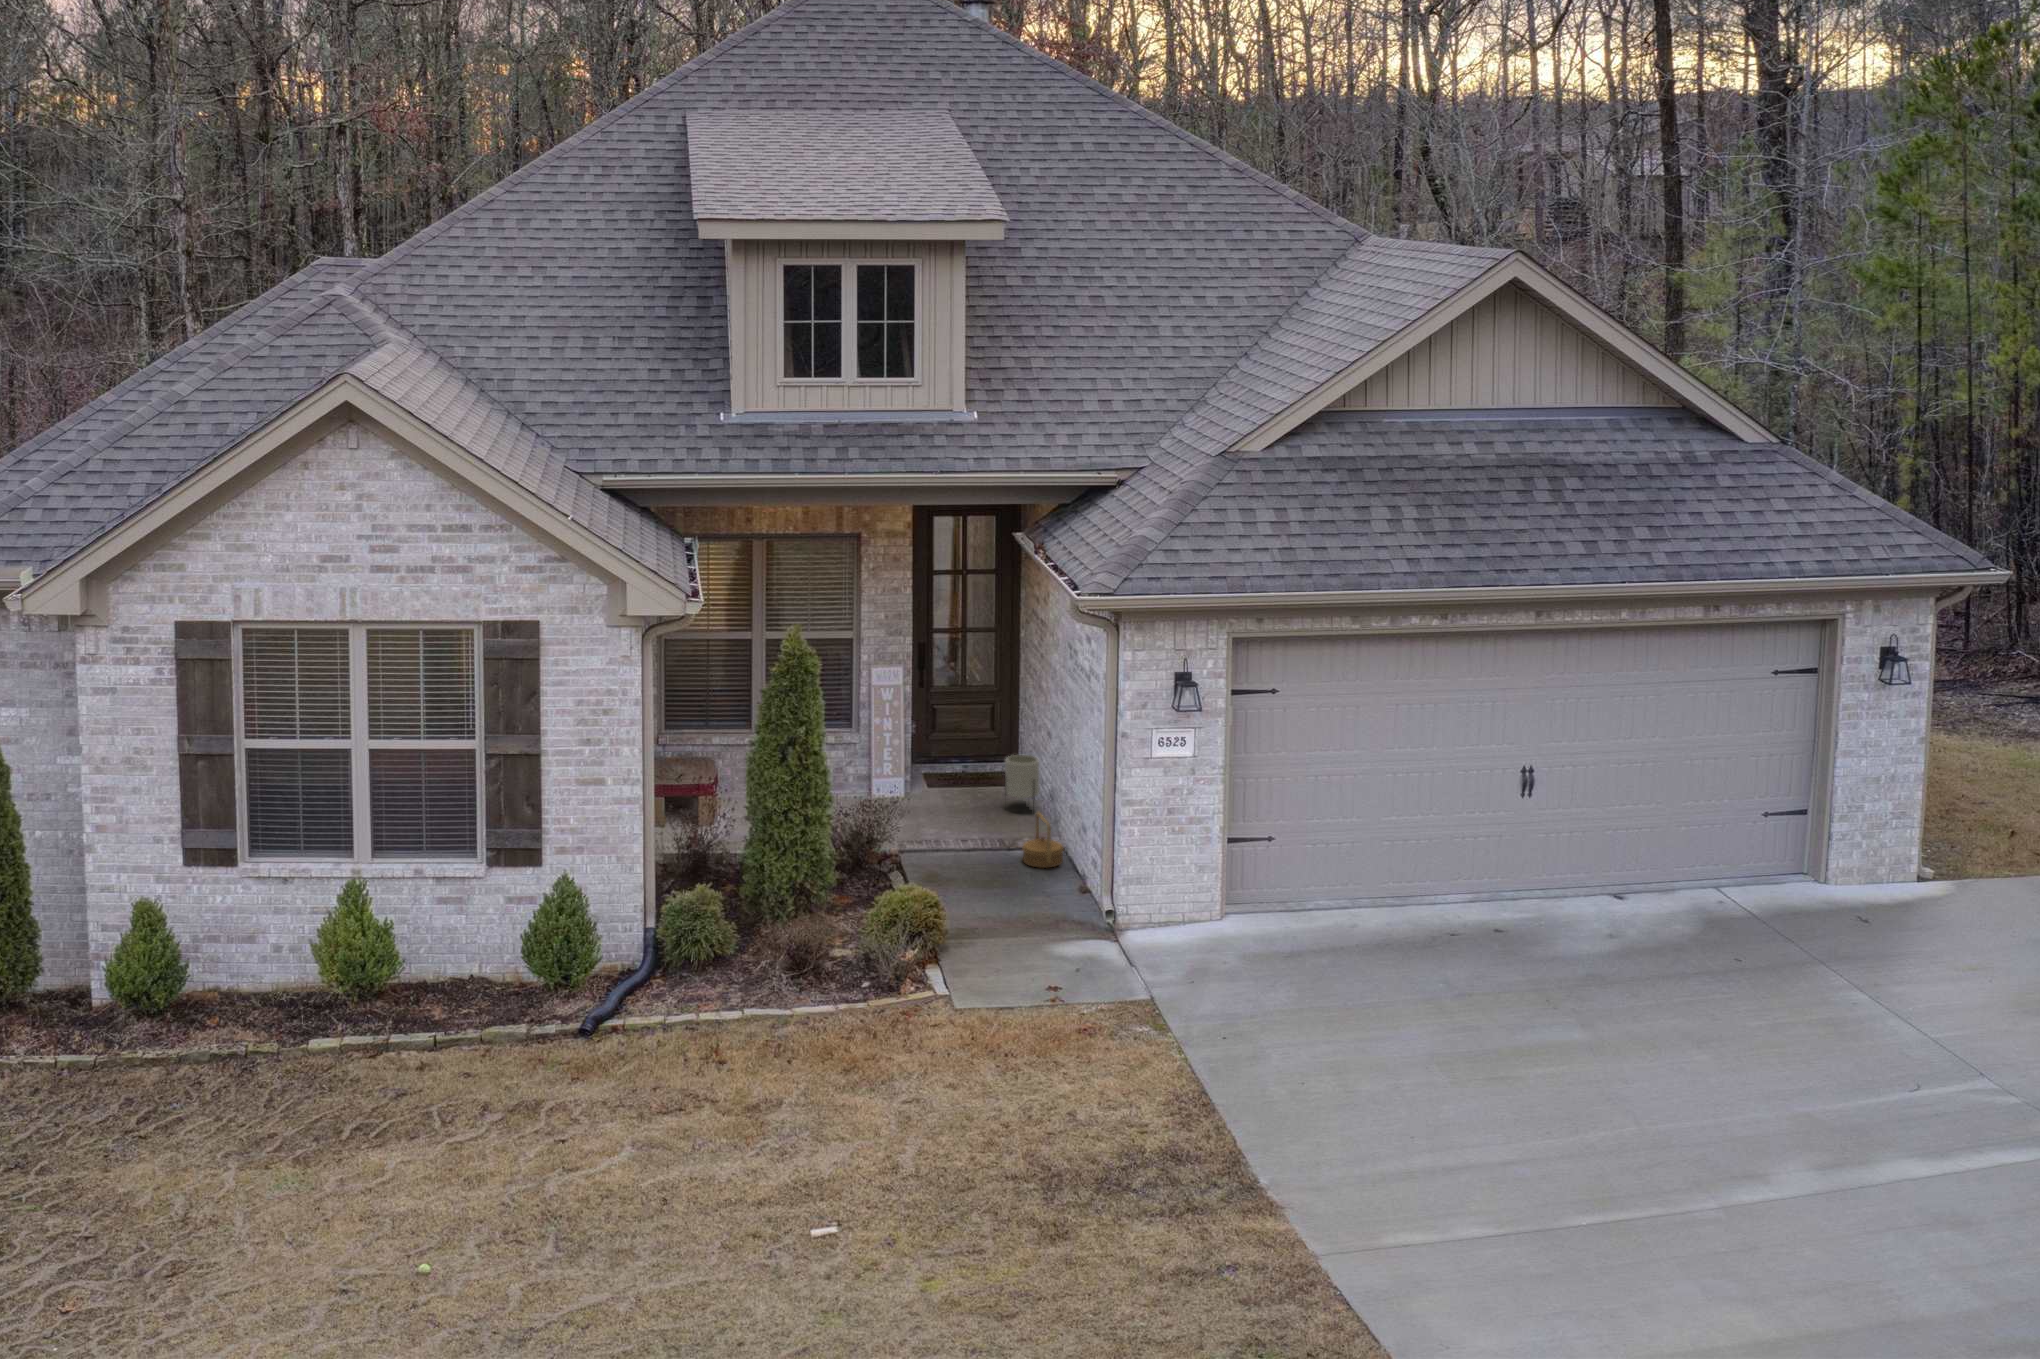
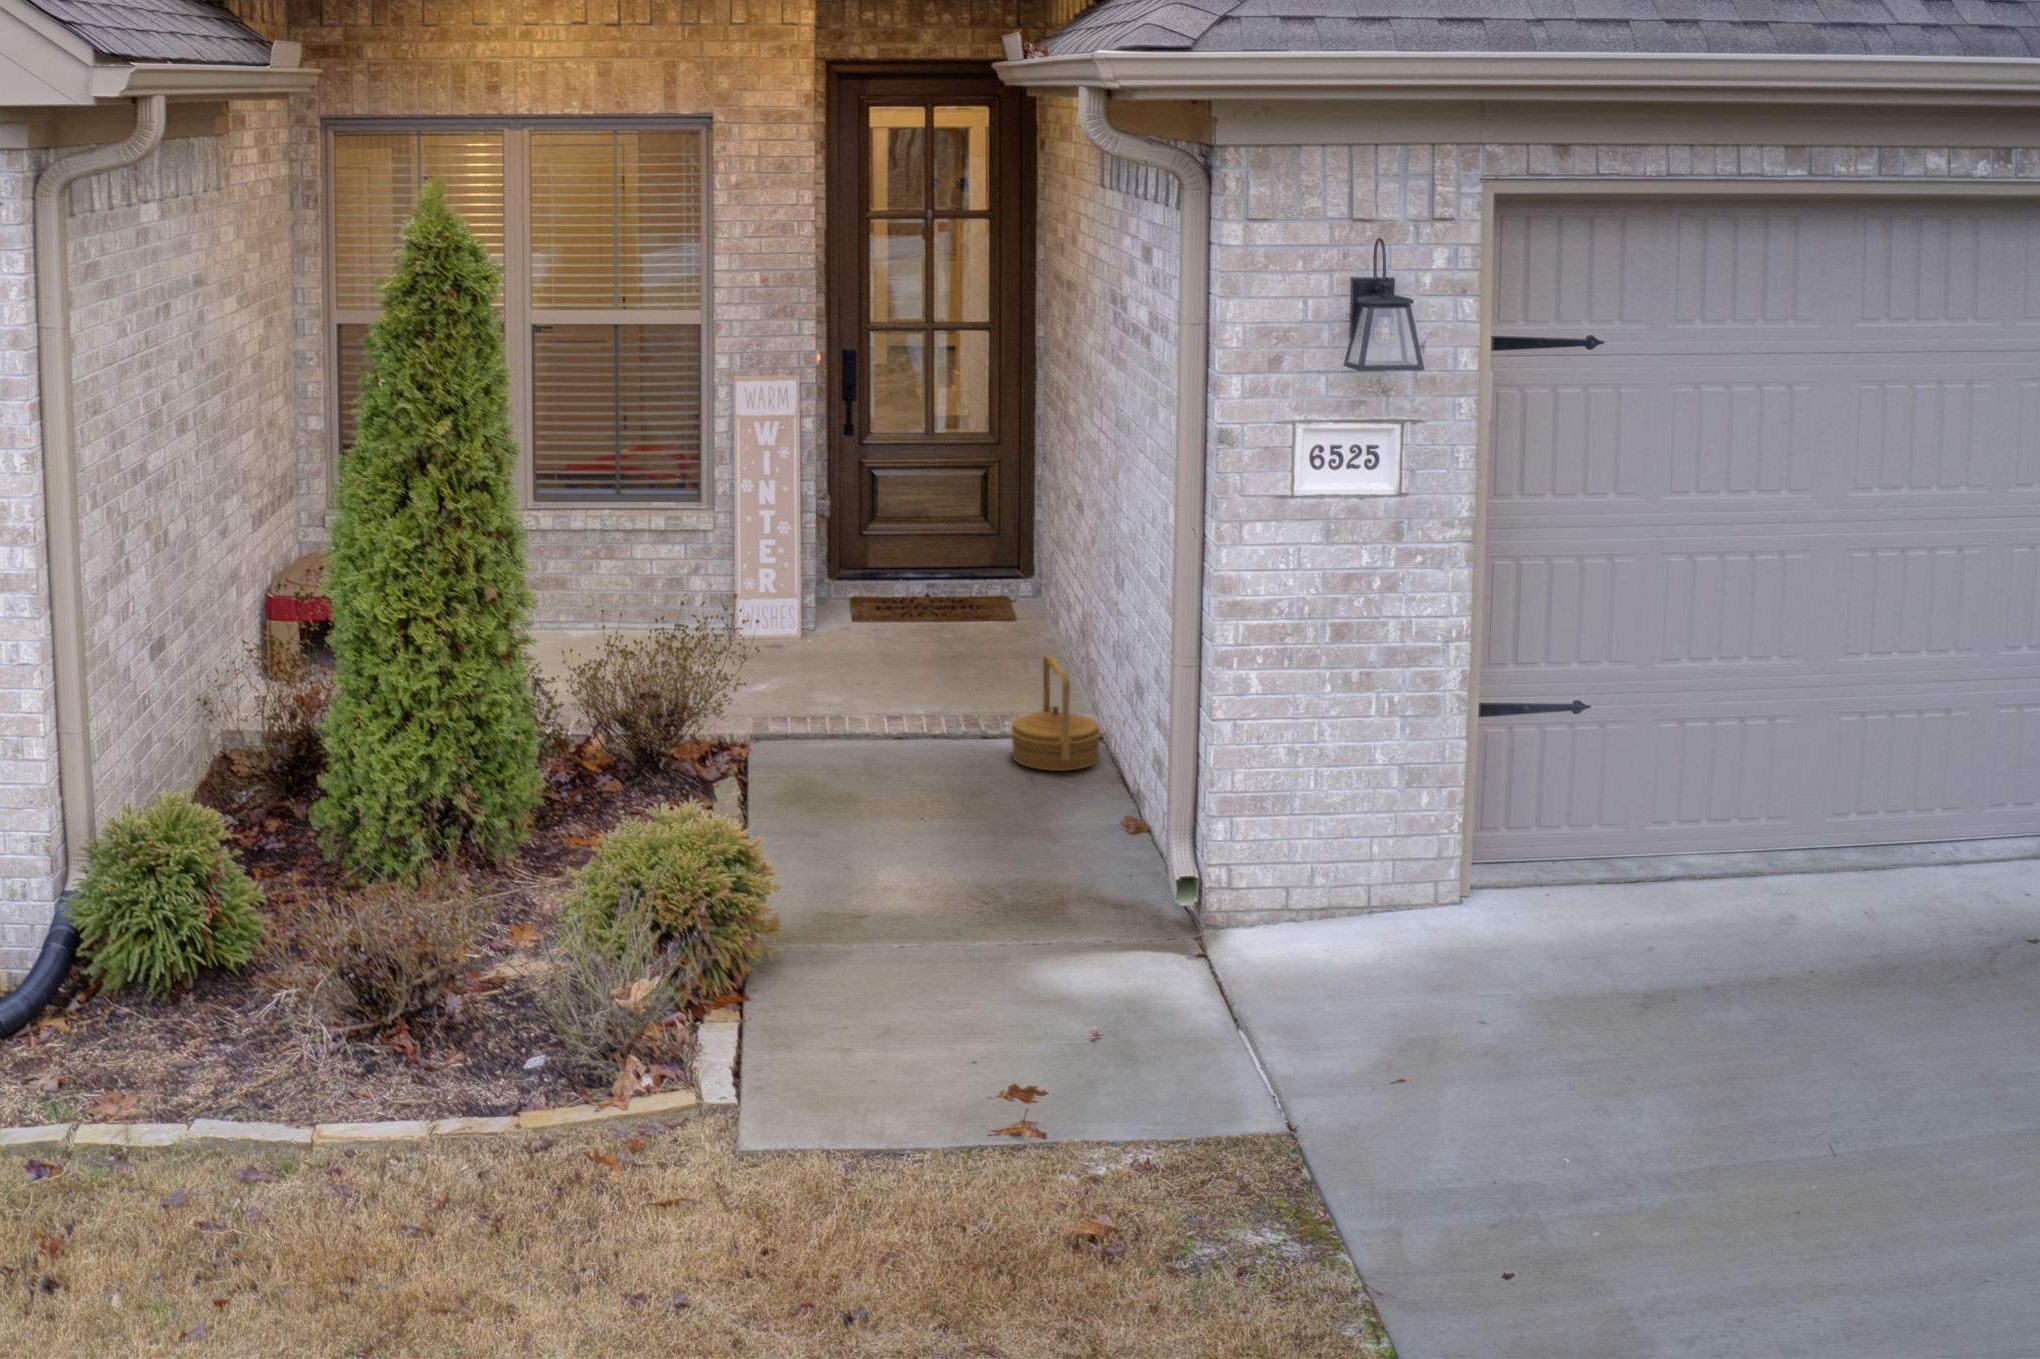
planter: present [1005,755,1040,806] -> none [993,551,1064,667]

